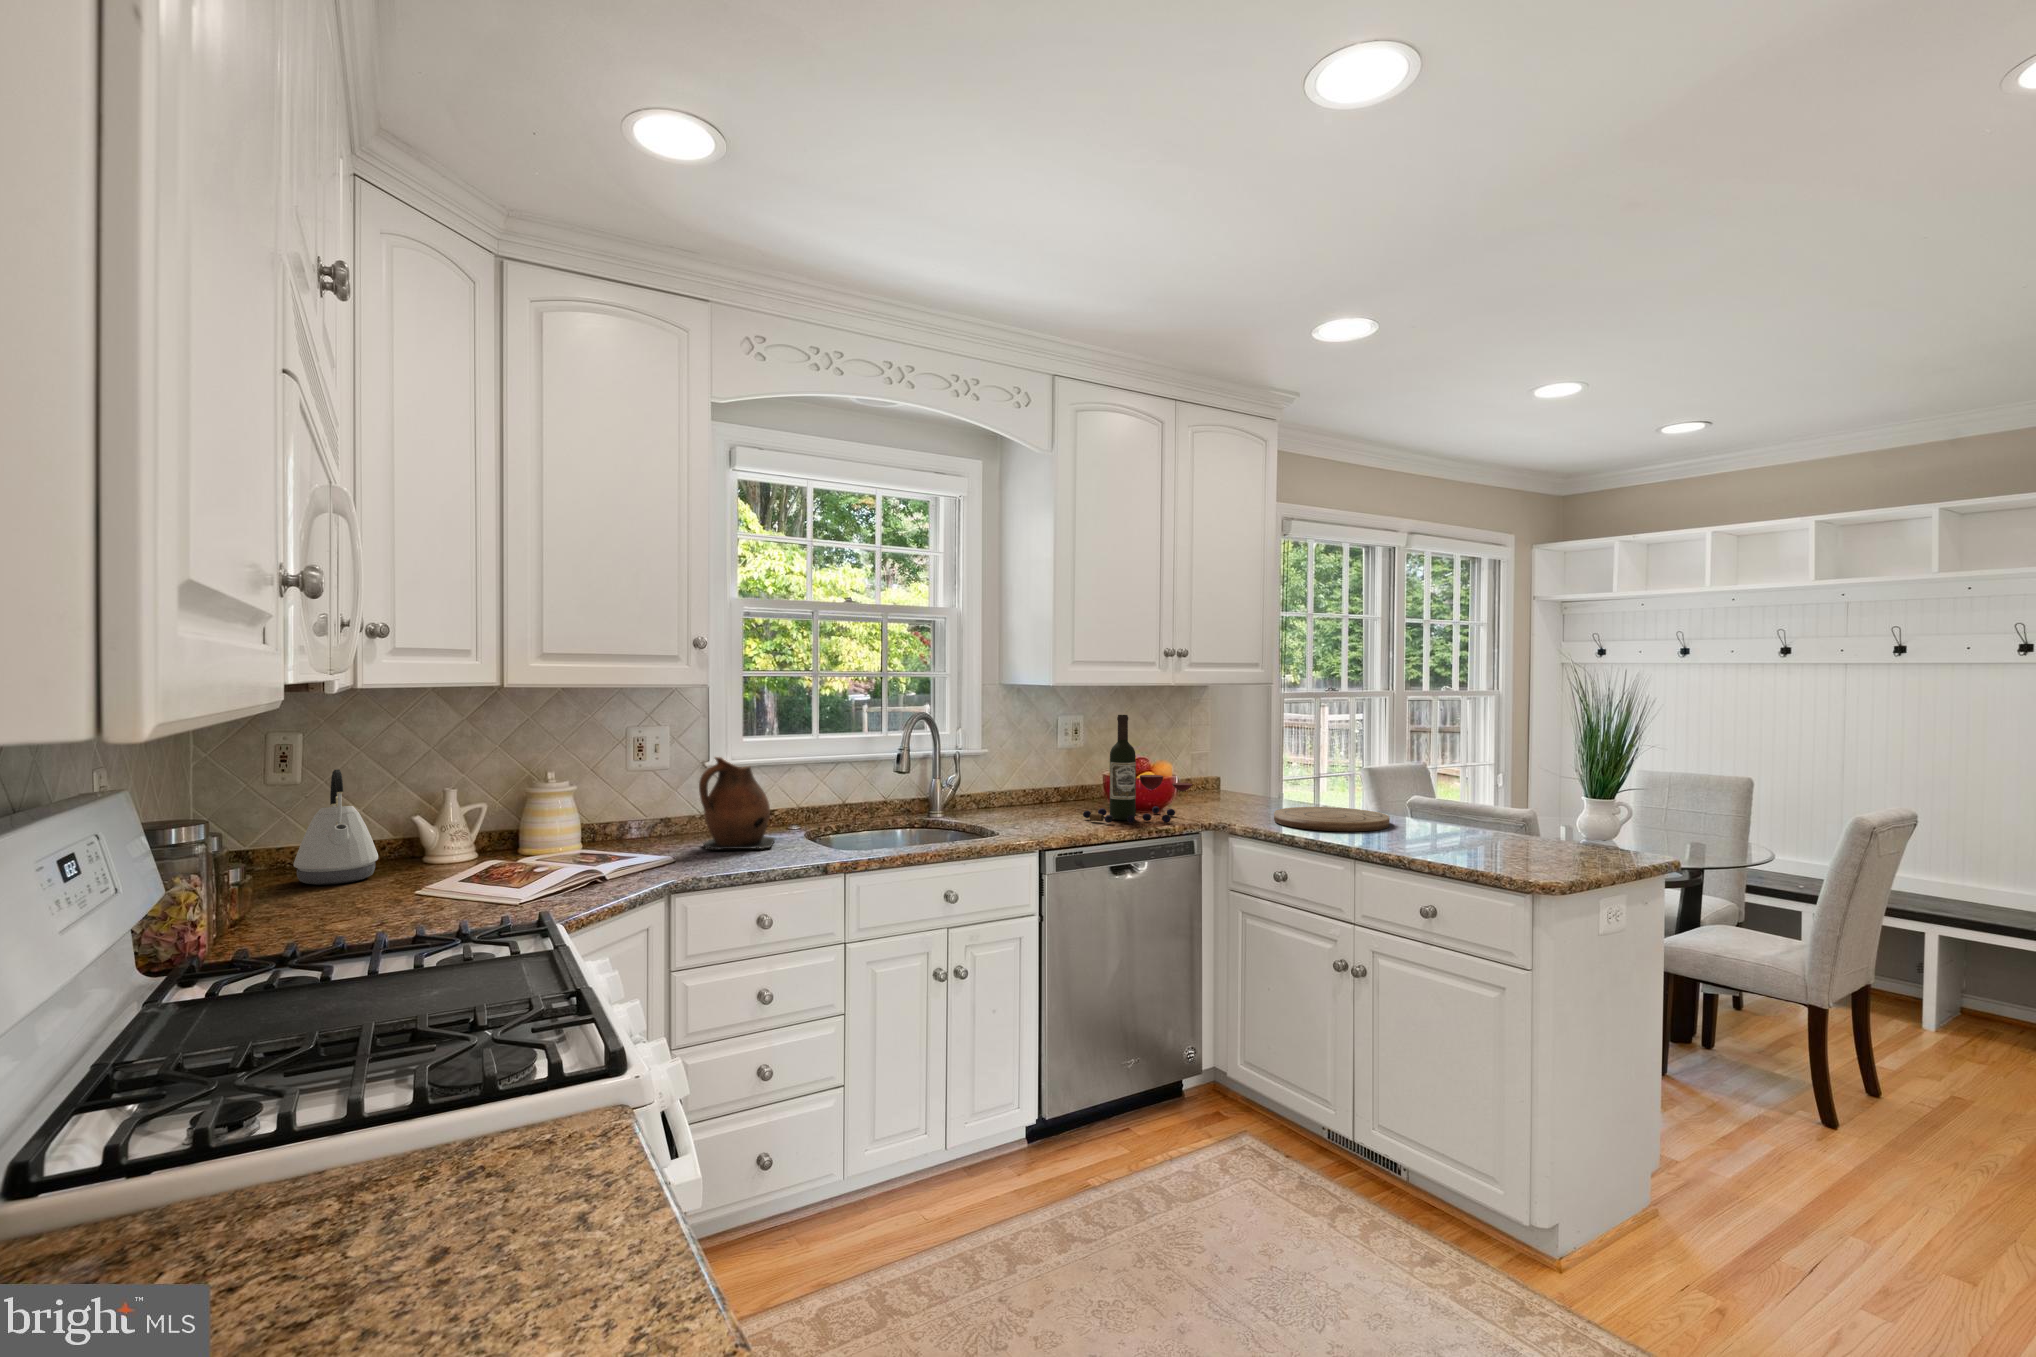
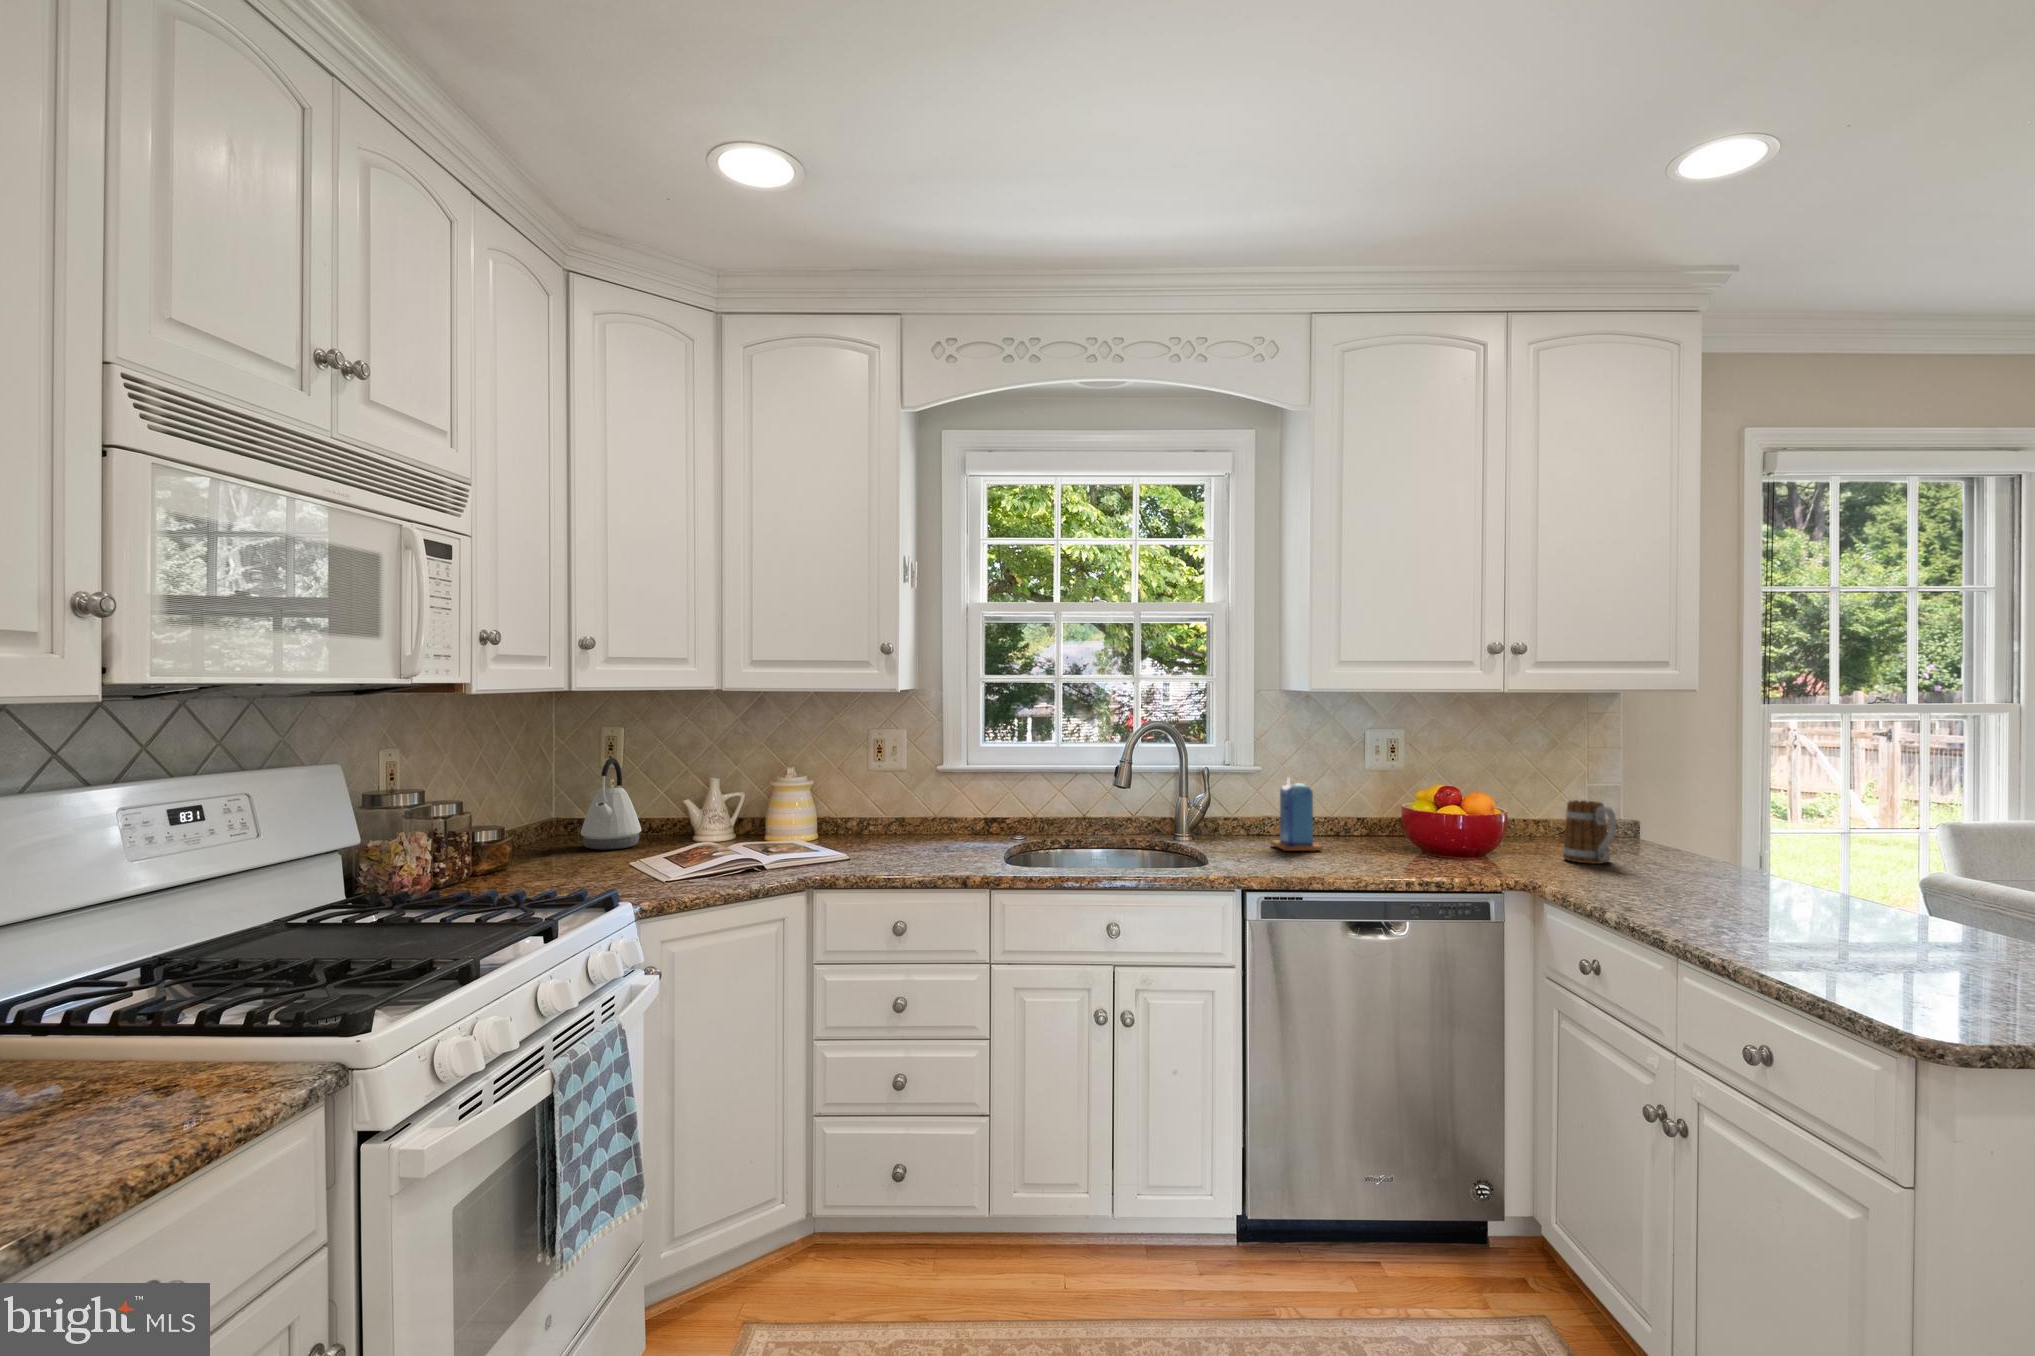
wine bottle: present [1083,715,1193,823] -> none [1349,729,1500,874]
ceramic pitcher: present [699,757,775,849] -> none [895,761,980,857]
candle: none [1008,757,1054,818] -> present [1271,778,1323,851]
mug: none [1211,764,1250,808] -> present [1562,800,1616,864]
cutting board: present [1274,807,1390,831] -> none [1615,870,1820,918]

